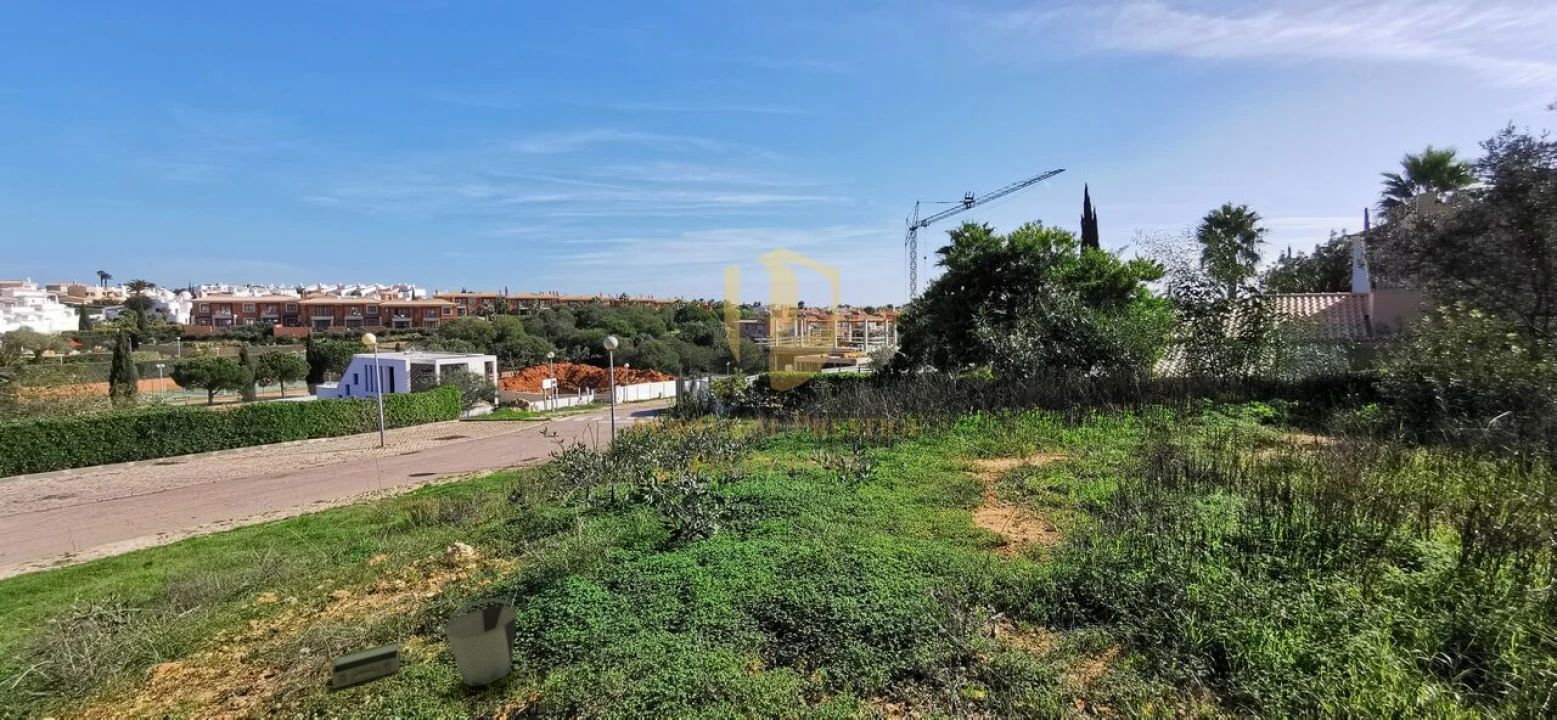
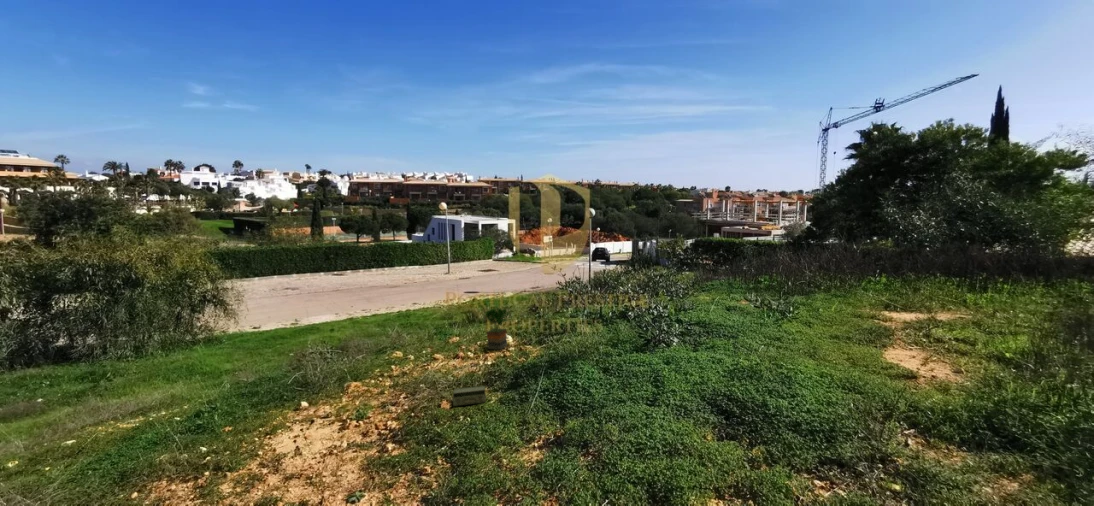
potted tree: none [414,503,462,573] -> present [486,309,509,349]
bucket: present [446,598,517,686] -> none [514,367,554,418]

